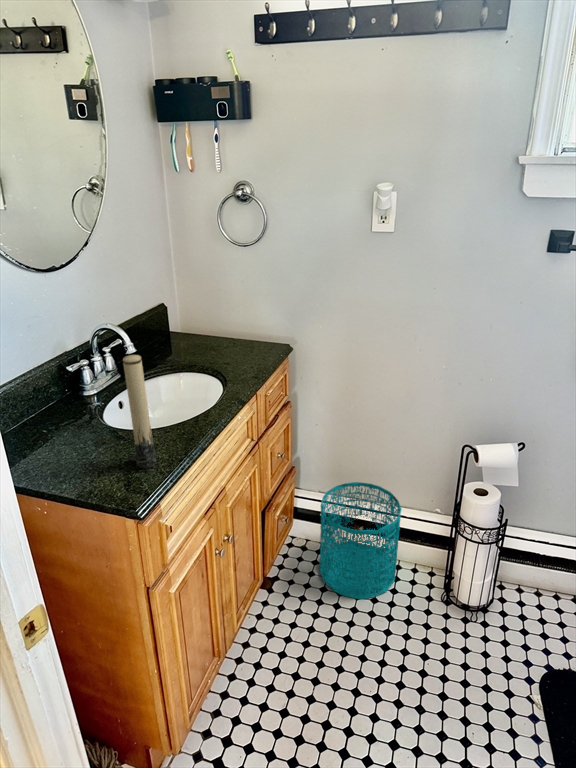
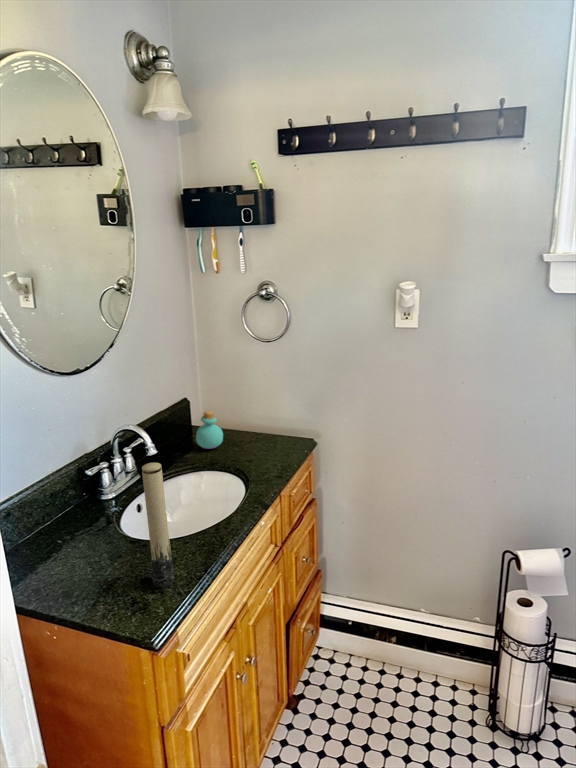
perfume bottle: none [174,314,200,352] -> present [196,411,223,449]
wastebasket: present [320,482,401,599] -> none [349,586,437,724]

